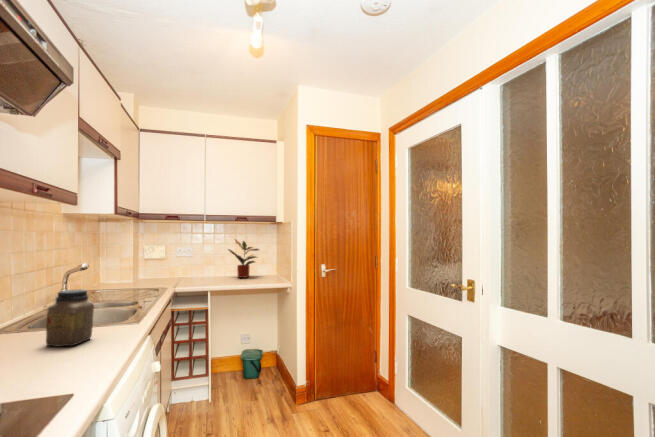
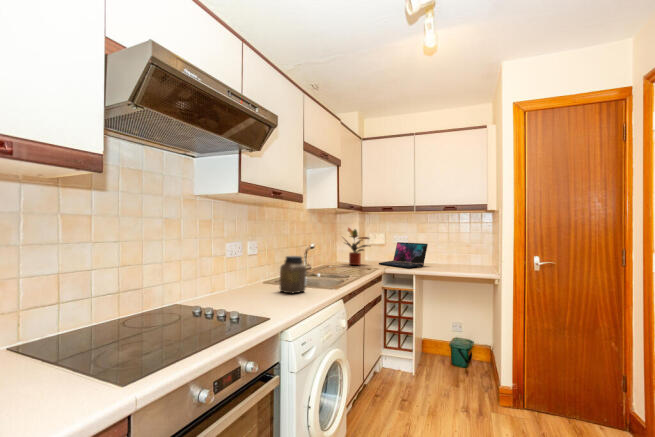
potted plant: present [228,240,259,278] -> present [344,228,369,265]
laptop: none [161,255,220,284] -> present [379,242,428,268]

